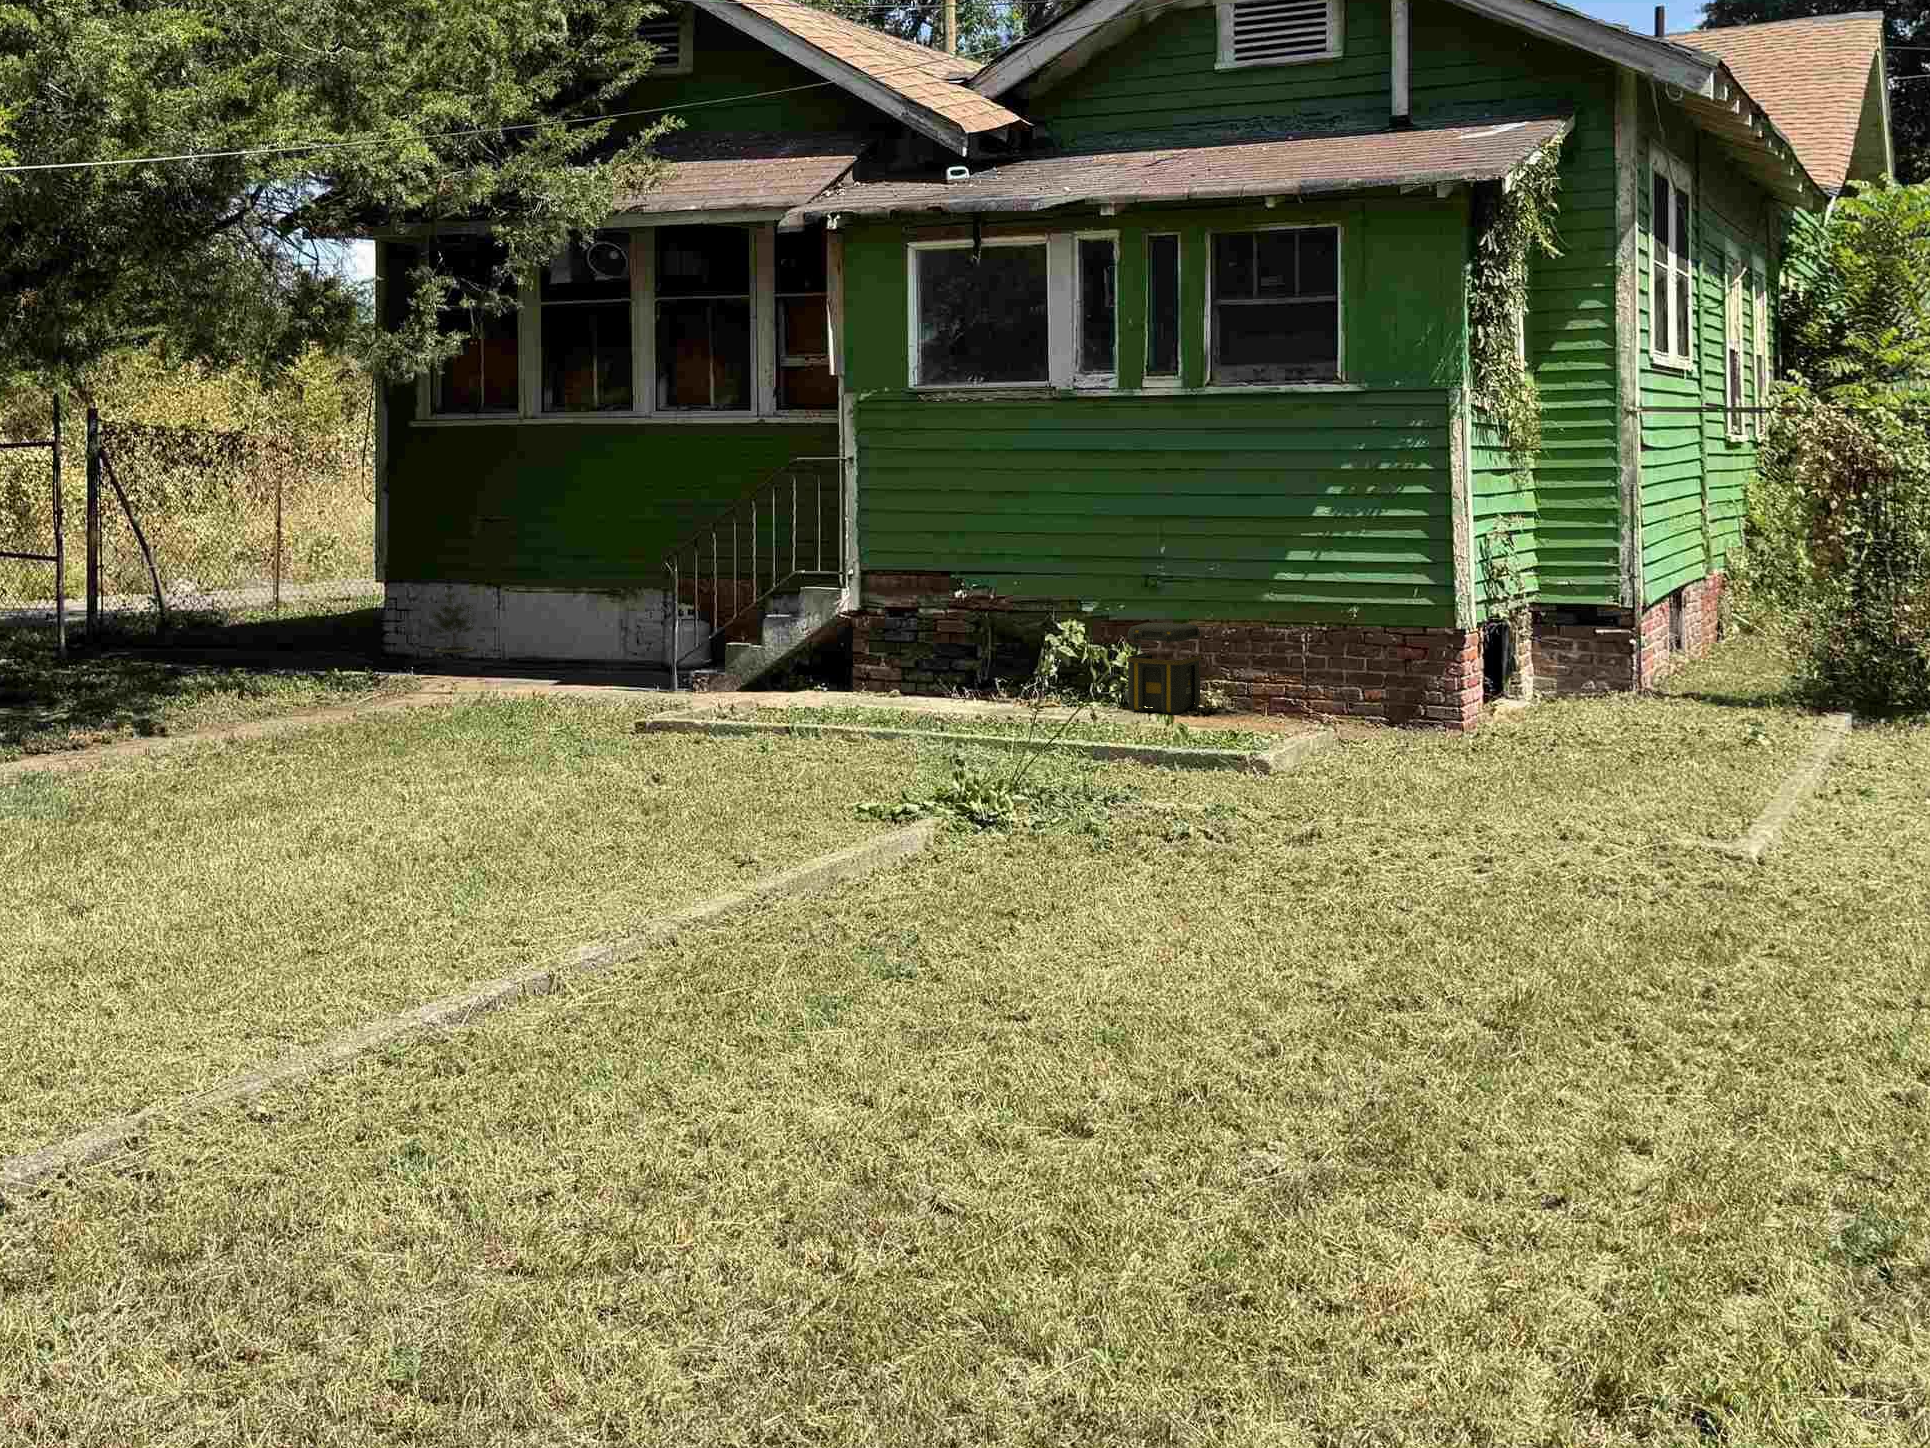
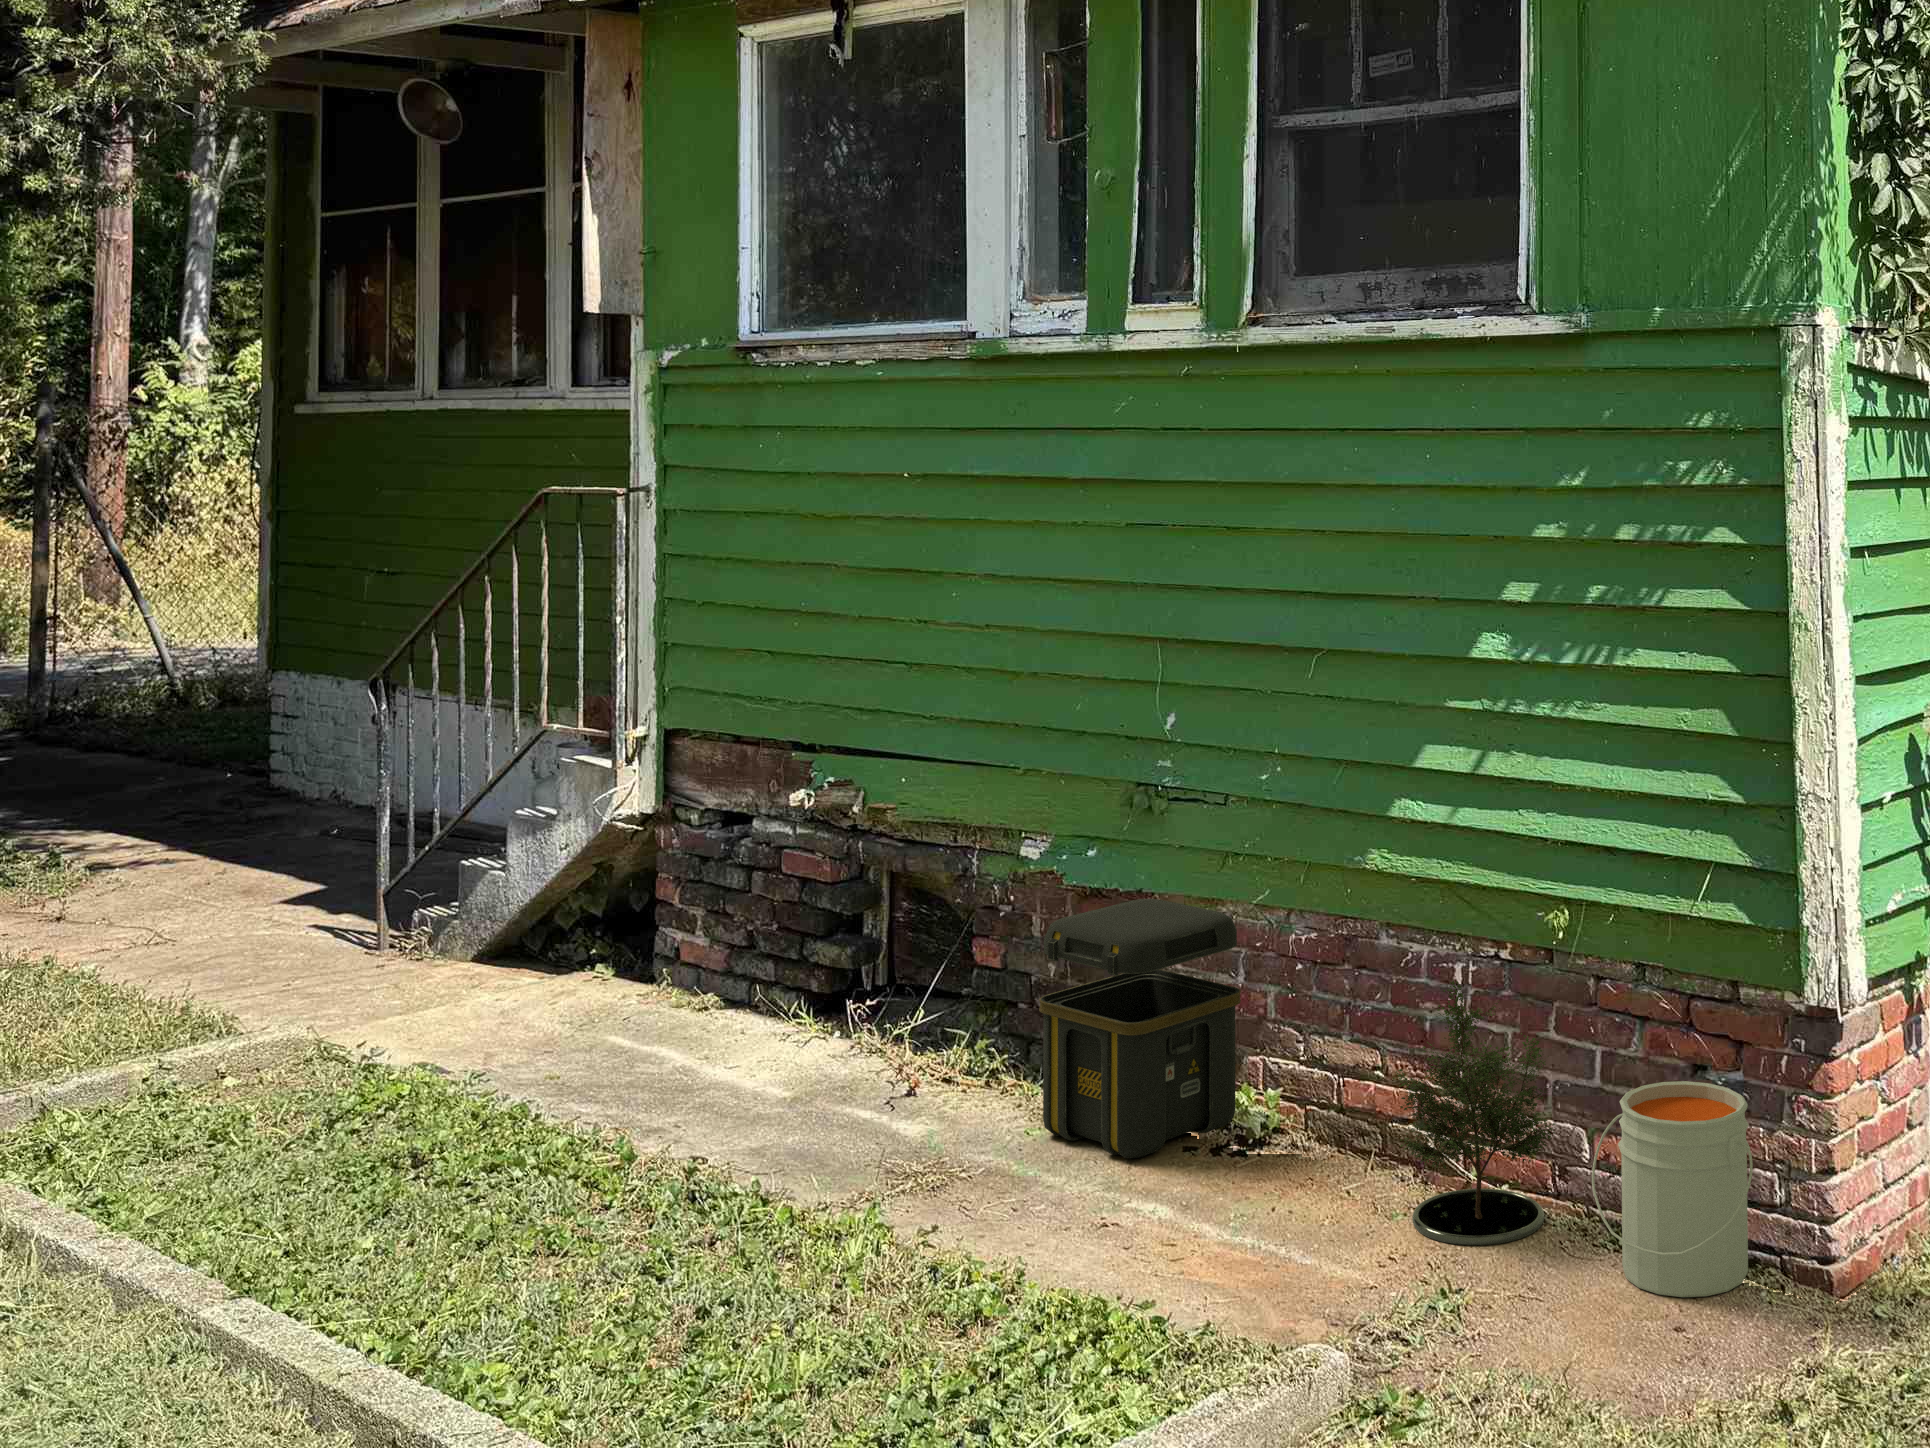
potted tree: present [433,588,474,653] -> present [1393,979,1555,1245]
bucket: none [1379,662,1442,727] -> present [1592,1081,1753,1297]

